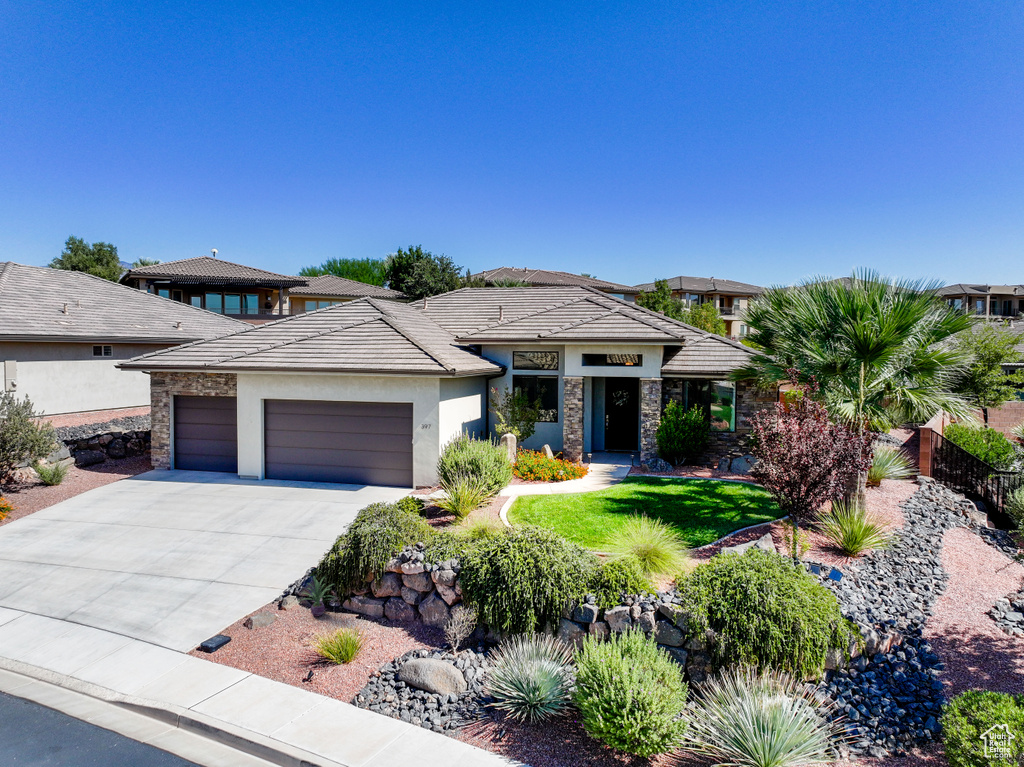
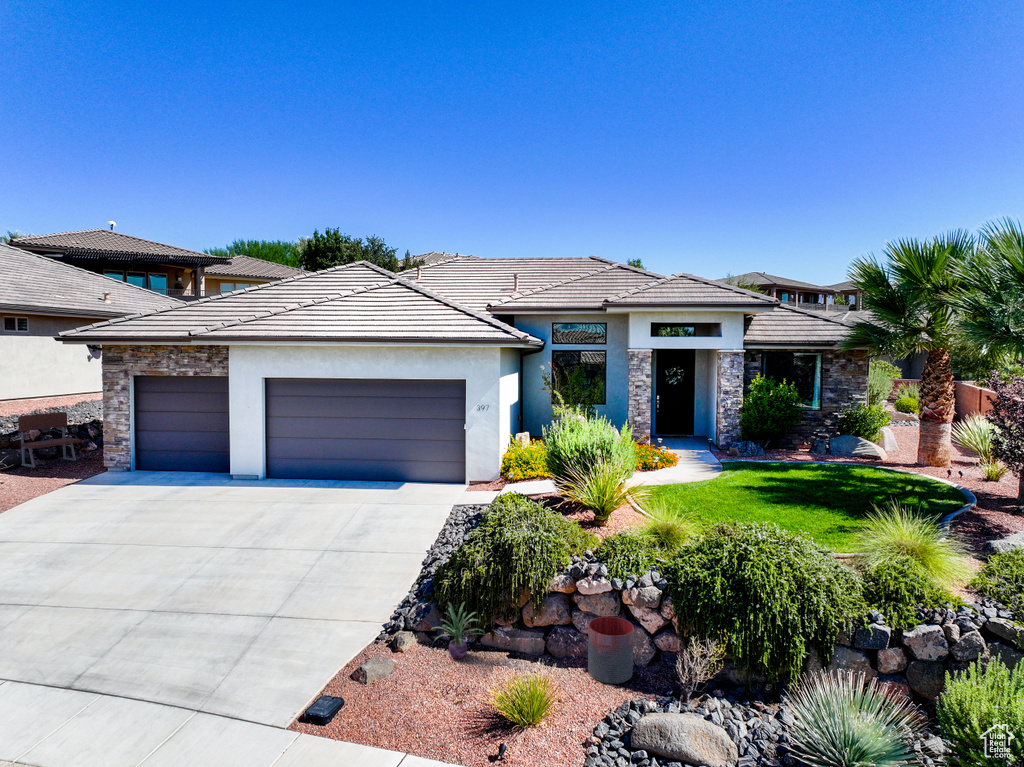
bench: none [94,422,140,464] -> present [18,412,81,467]
trash can: none [399,591,431,639] -> present [588,617,634,684]

